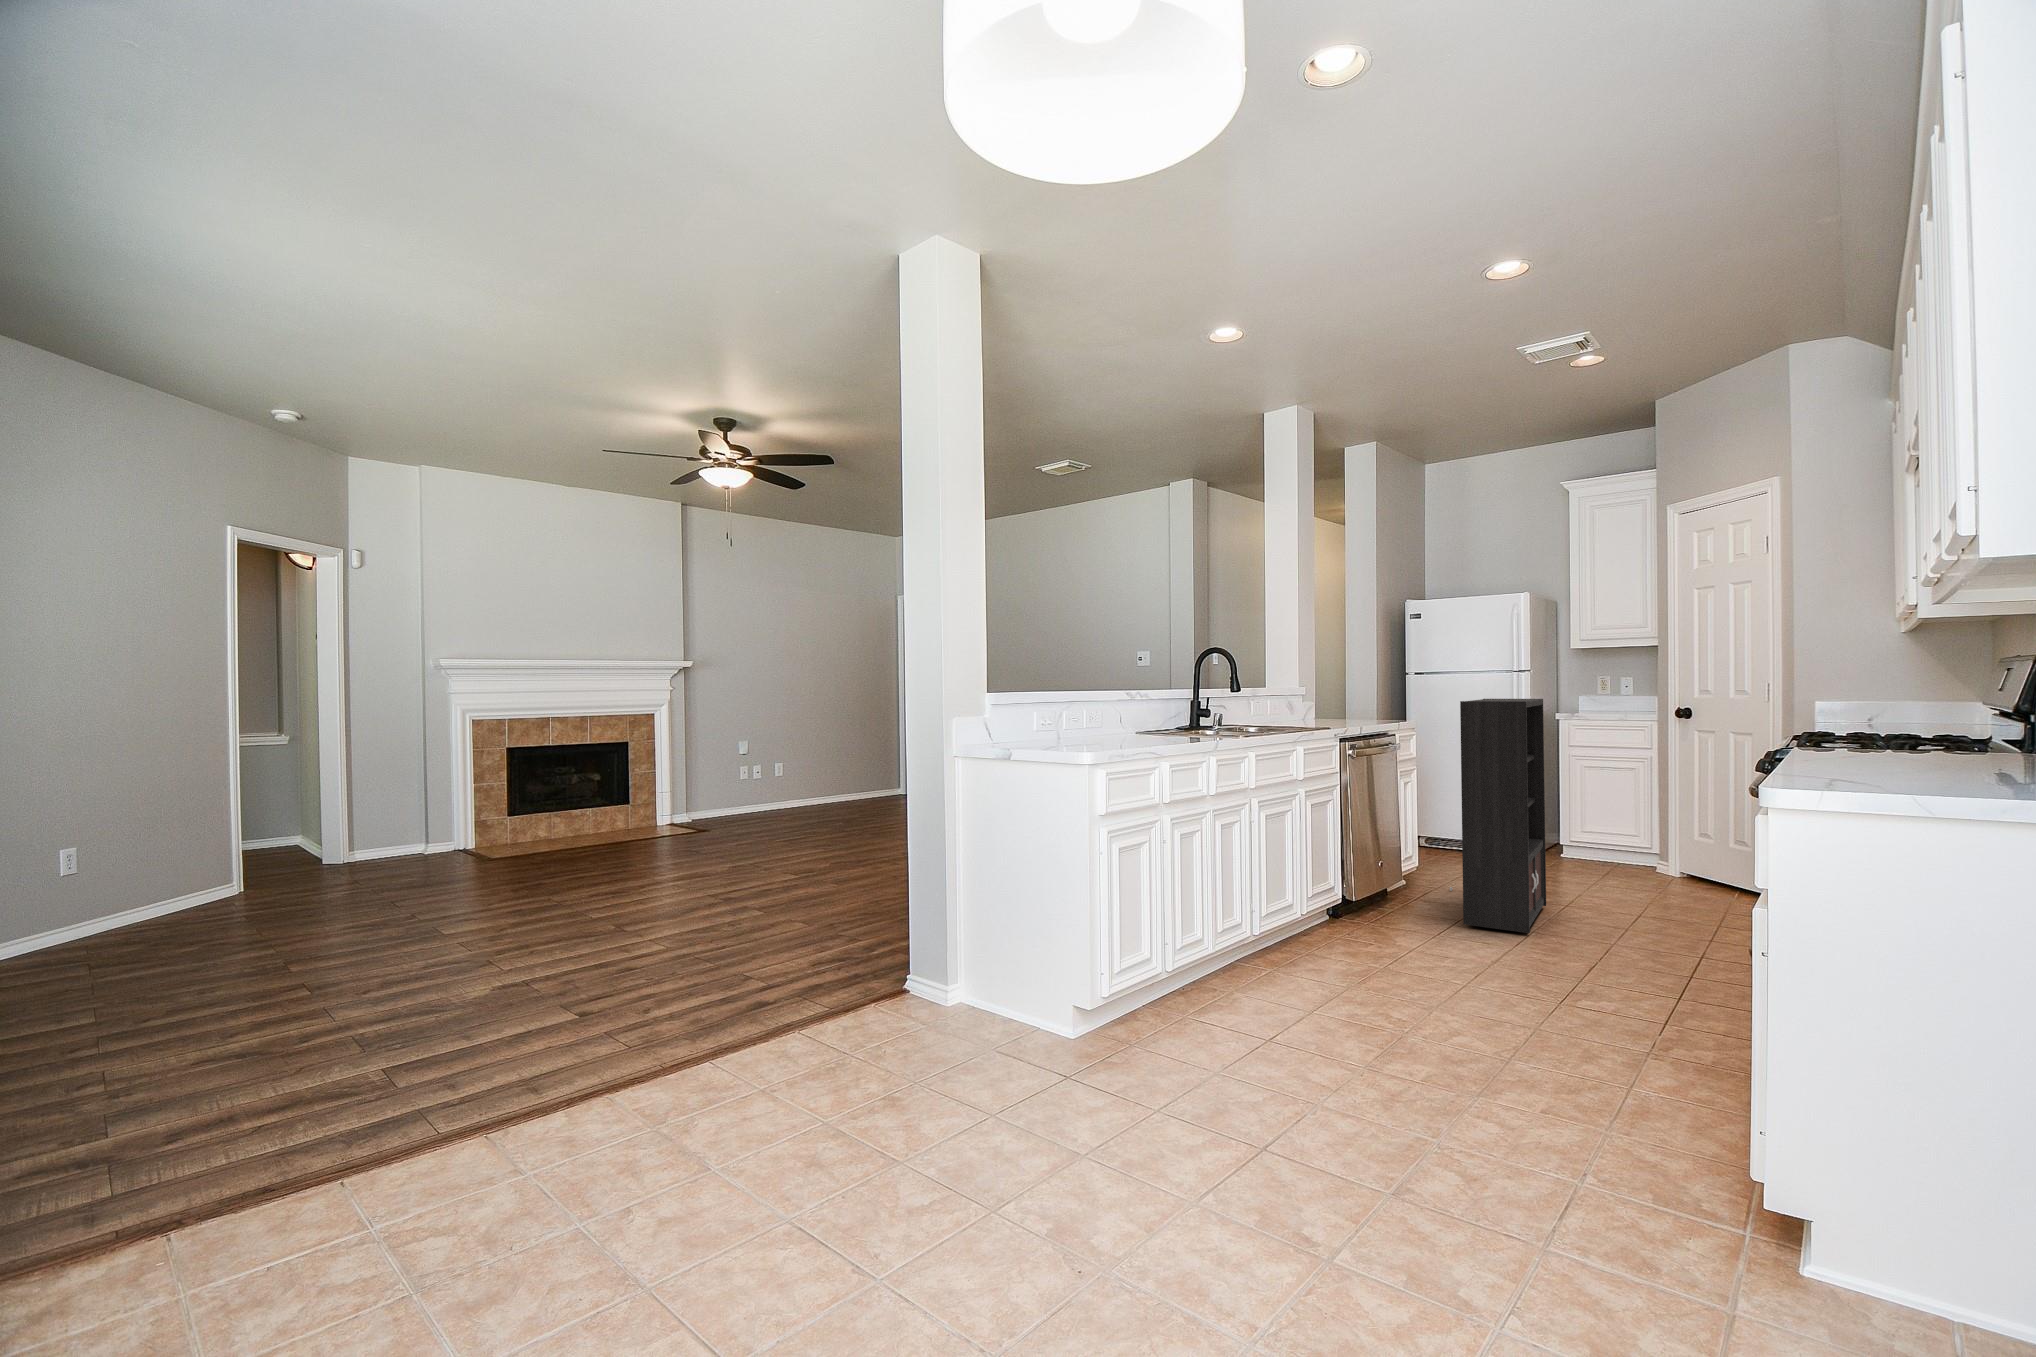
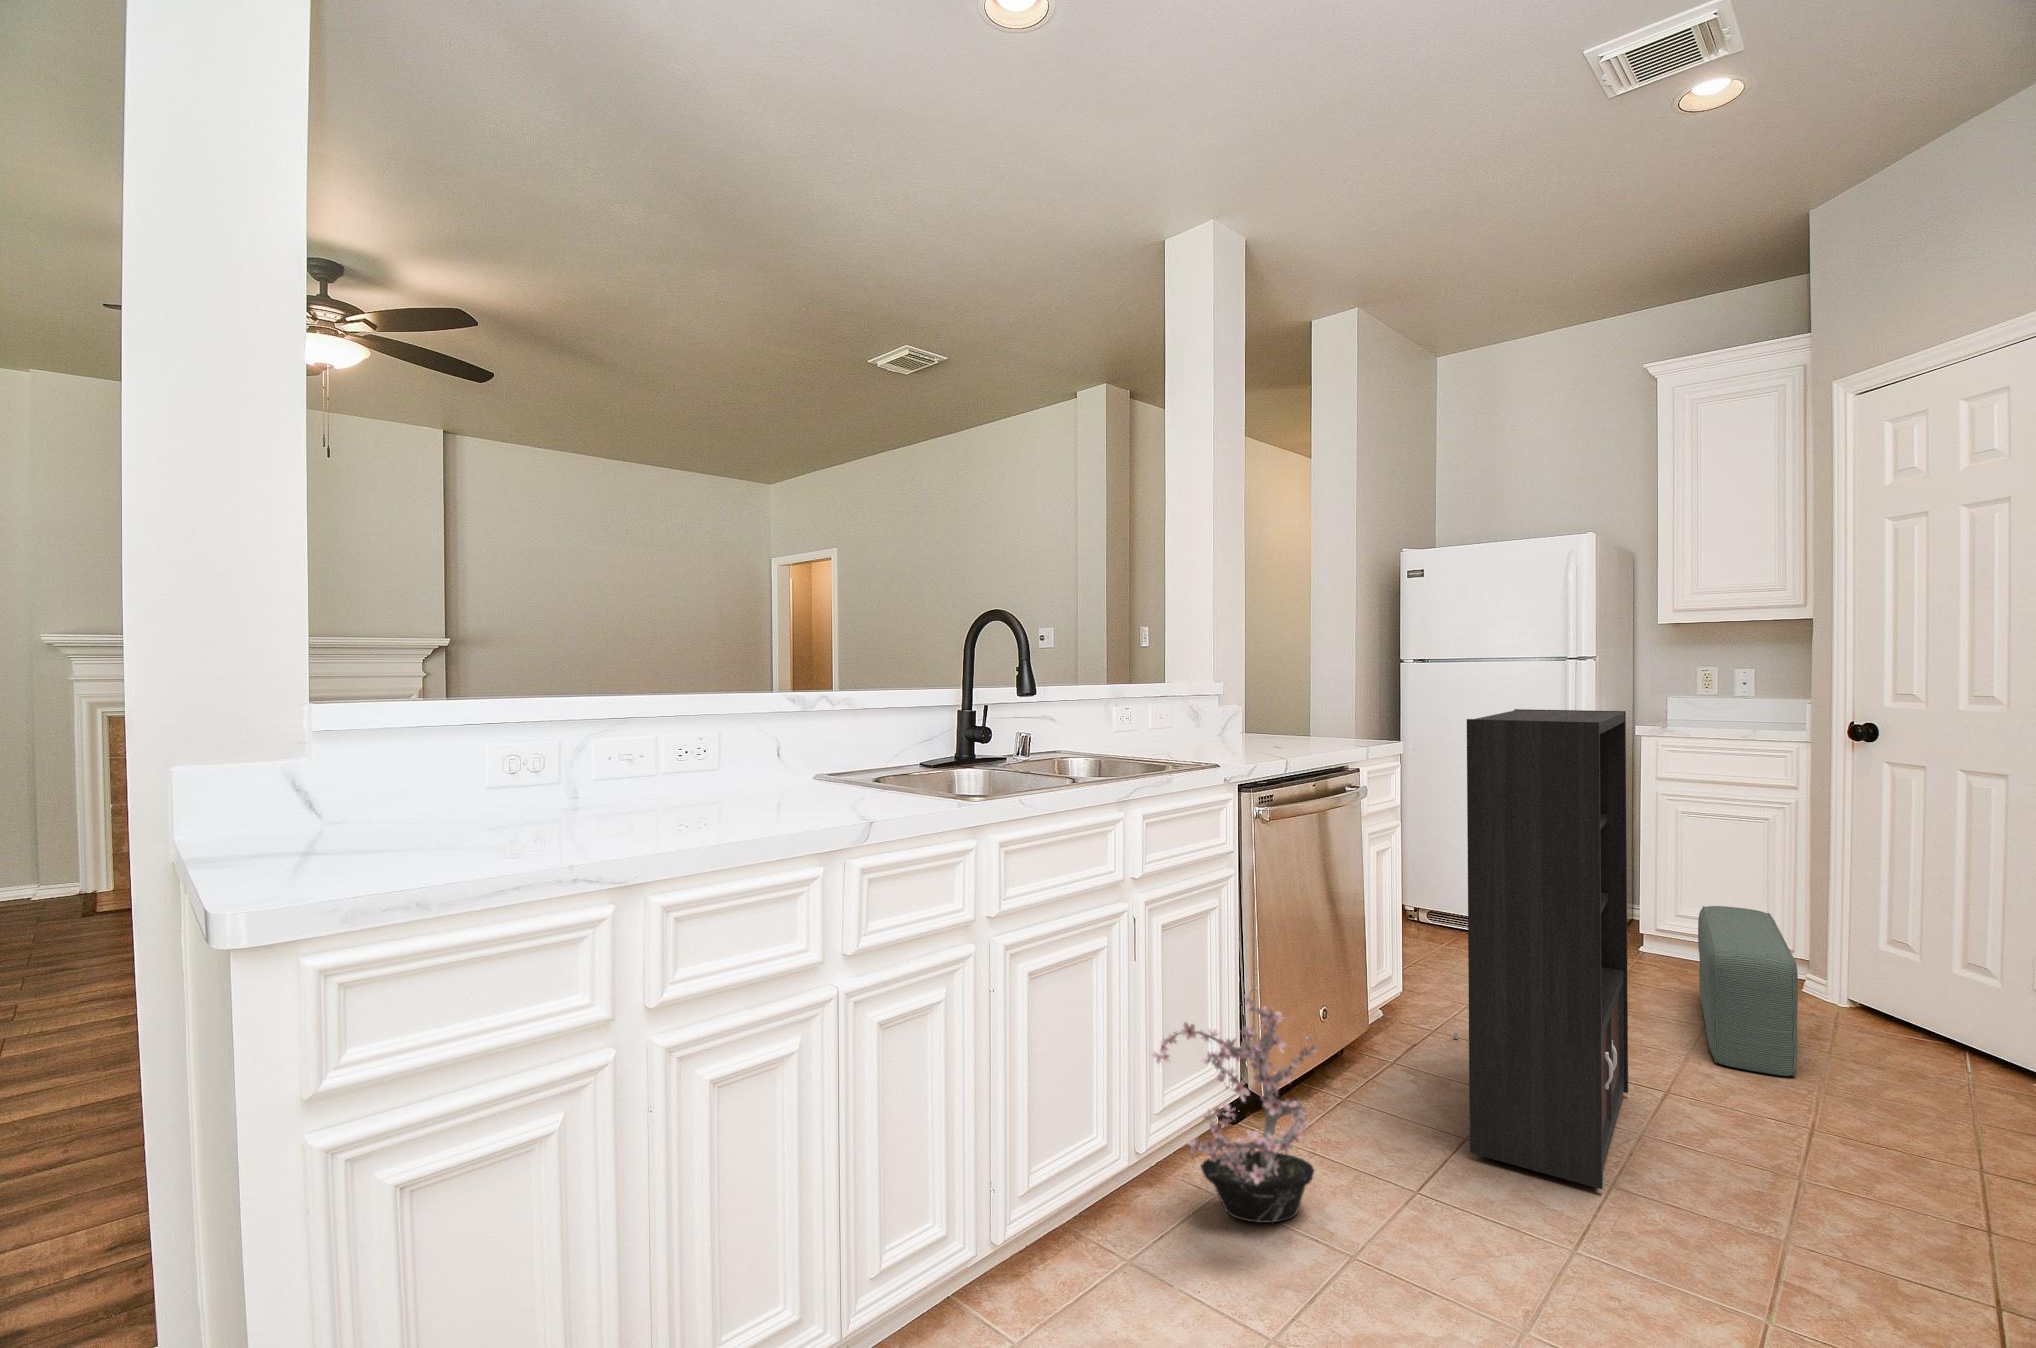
pouf: none [1591,818,1640,901] -> present [1698,906,1798,1076]
potted plant: none [1310,831,1392,945] -> present [1152,983,1317,1223]

